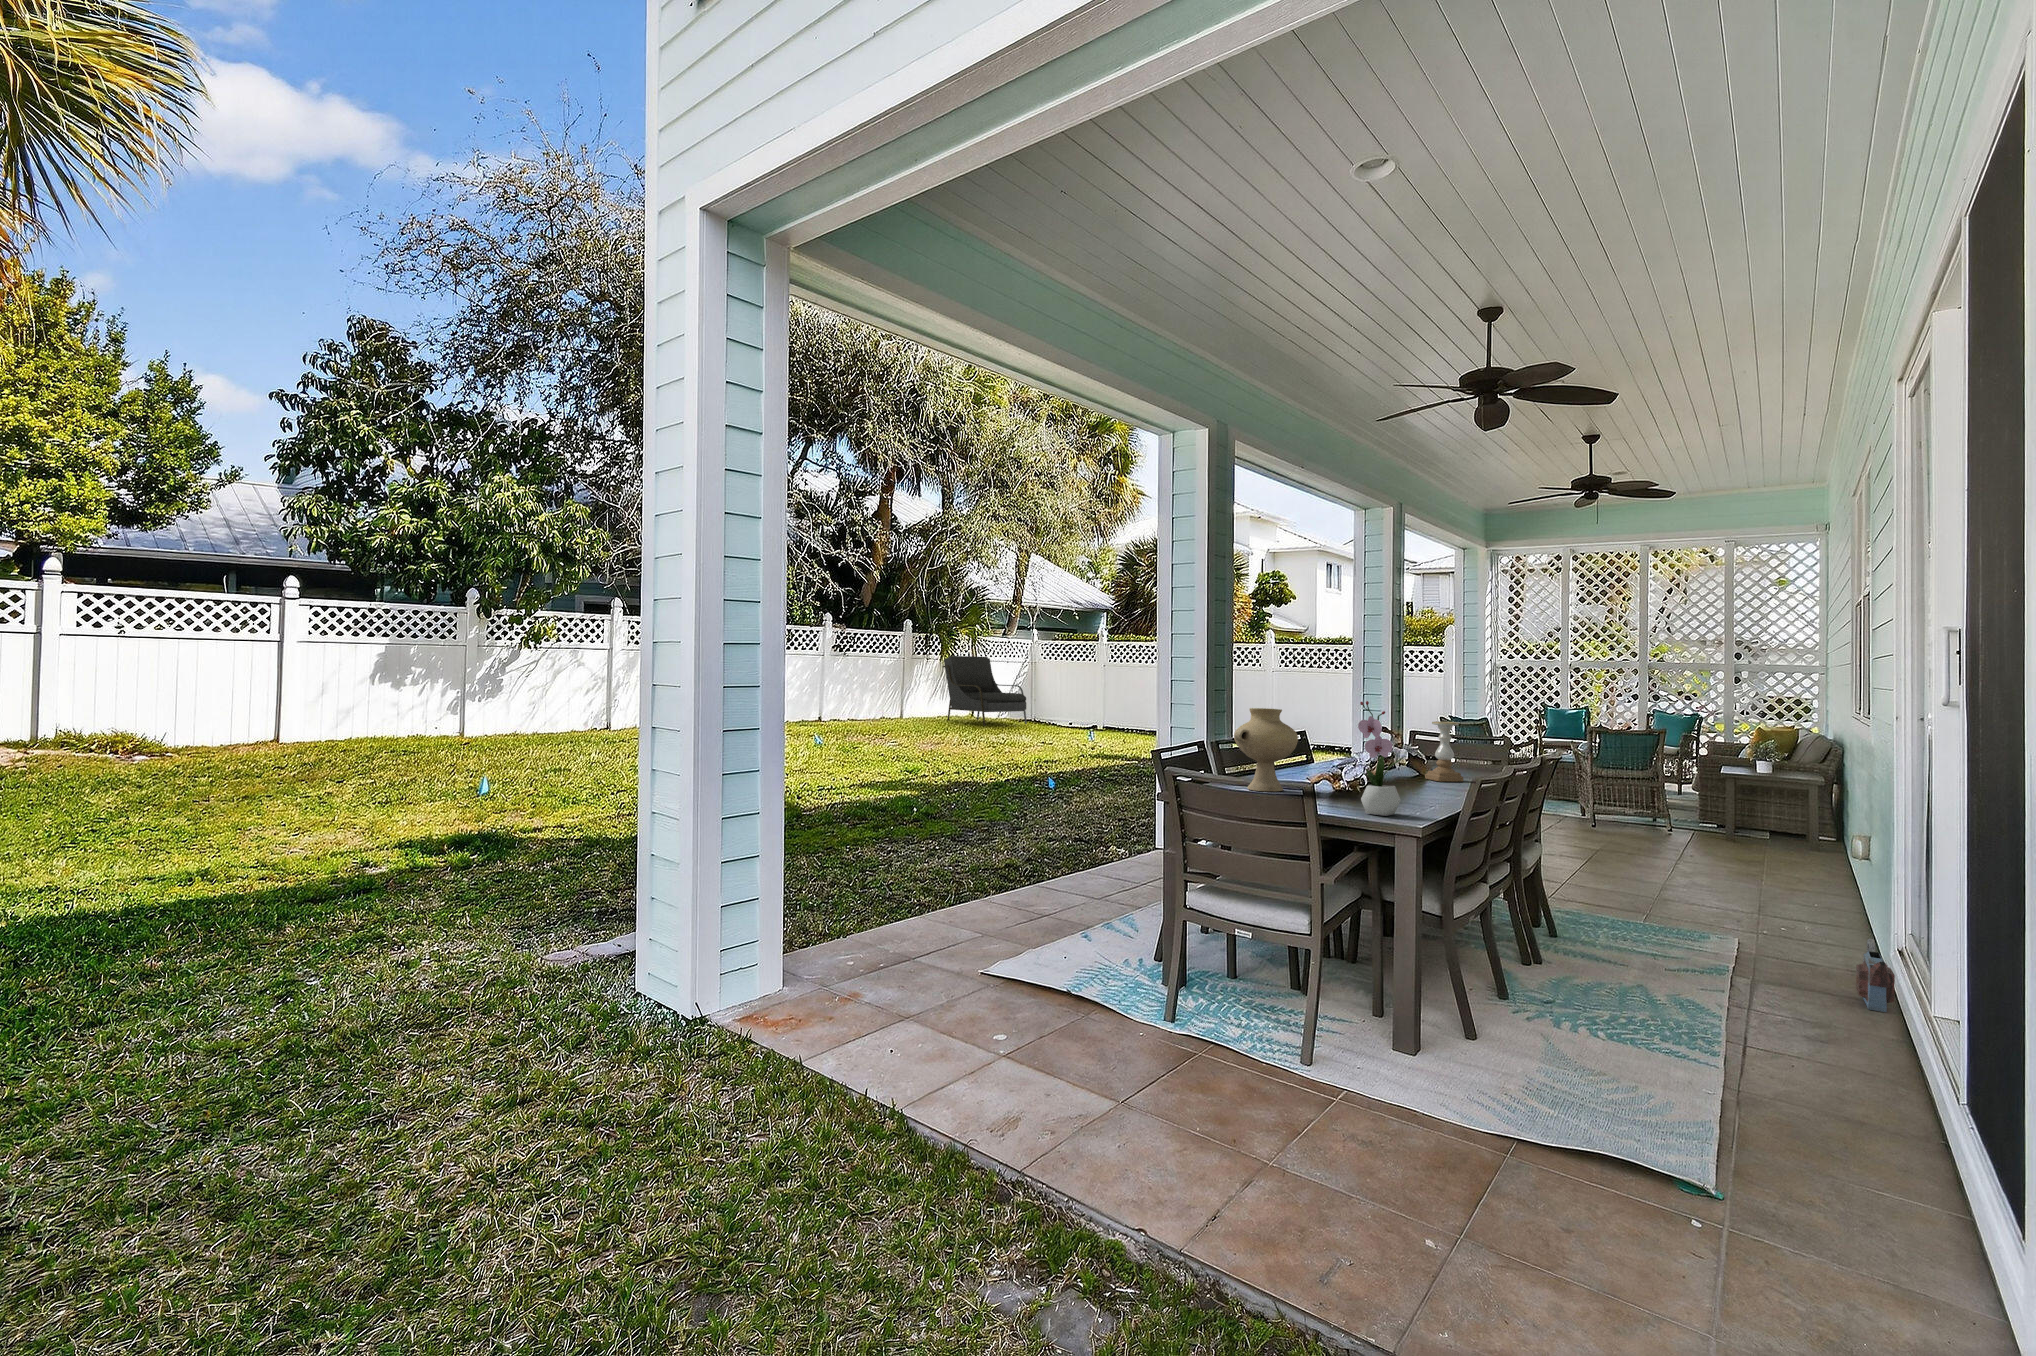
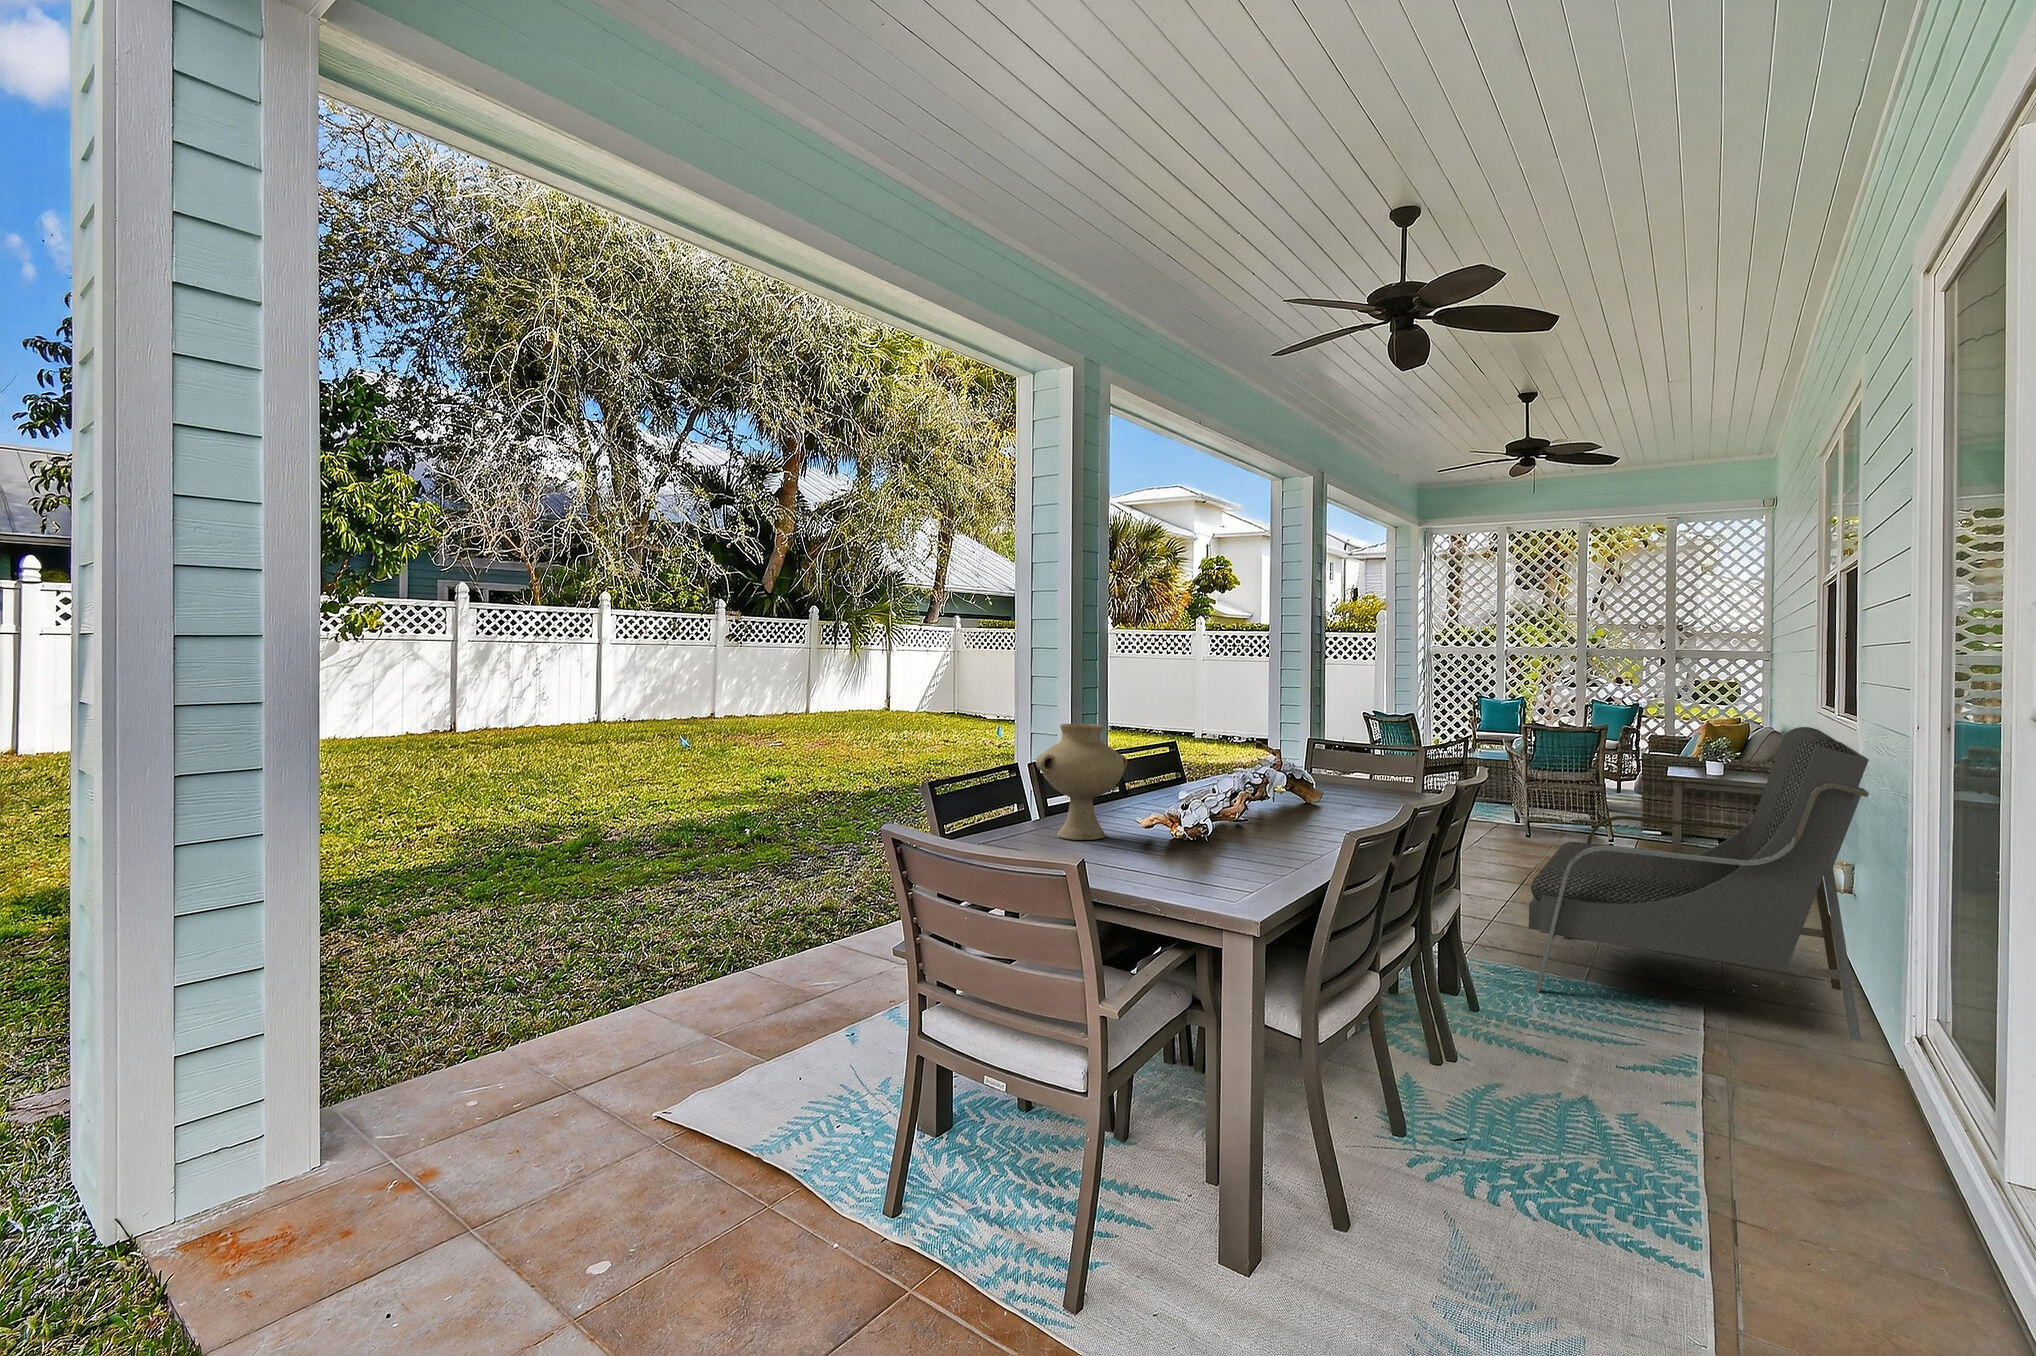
armchair: present [943,656,1027,726] -> present [1529,727,1869,1041]
flower arrangement: present [1358,701,1405,816] -> none [1175,722,1247,892]
candle holder: present [1425,721,1463,782] -> none [1310,734,1357,814]
watering can: present [1856,939,1895,1012] -> none [1864,1029,1921,1141]

